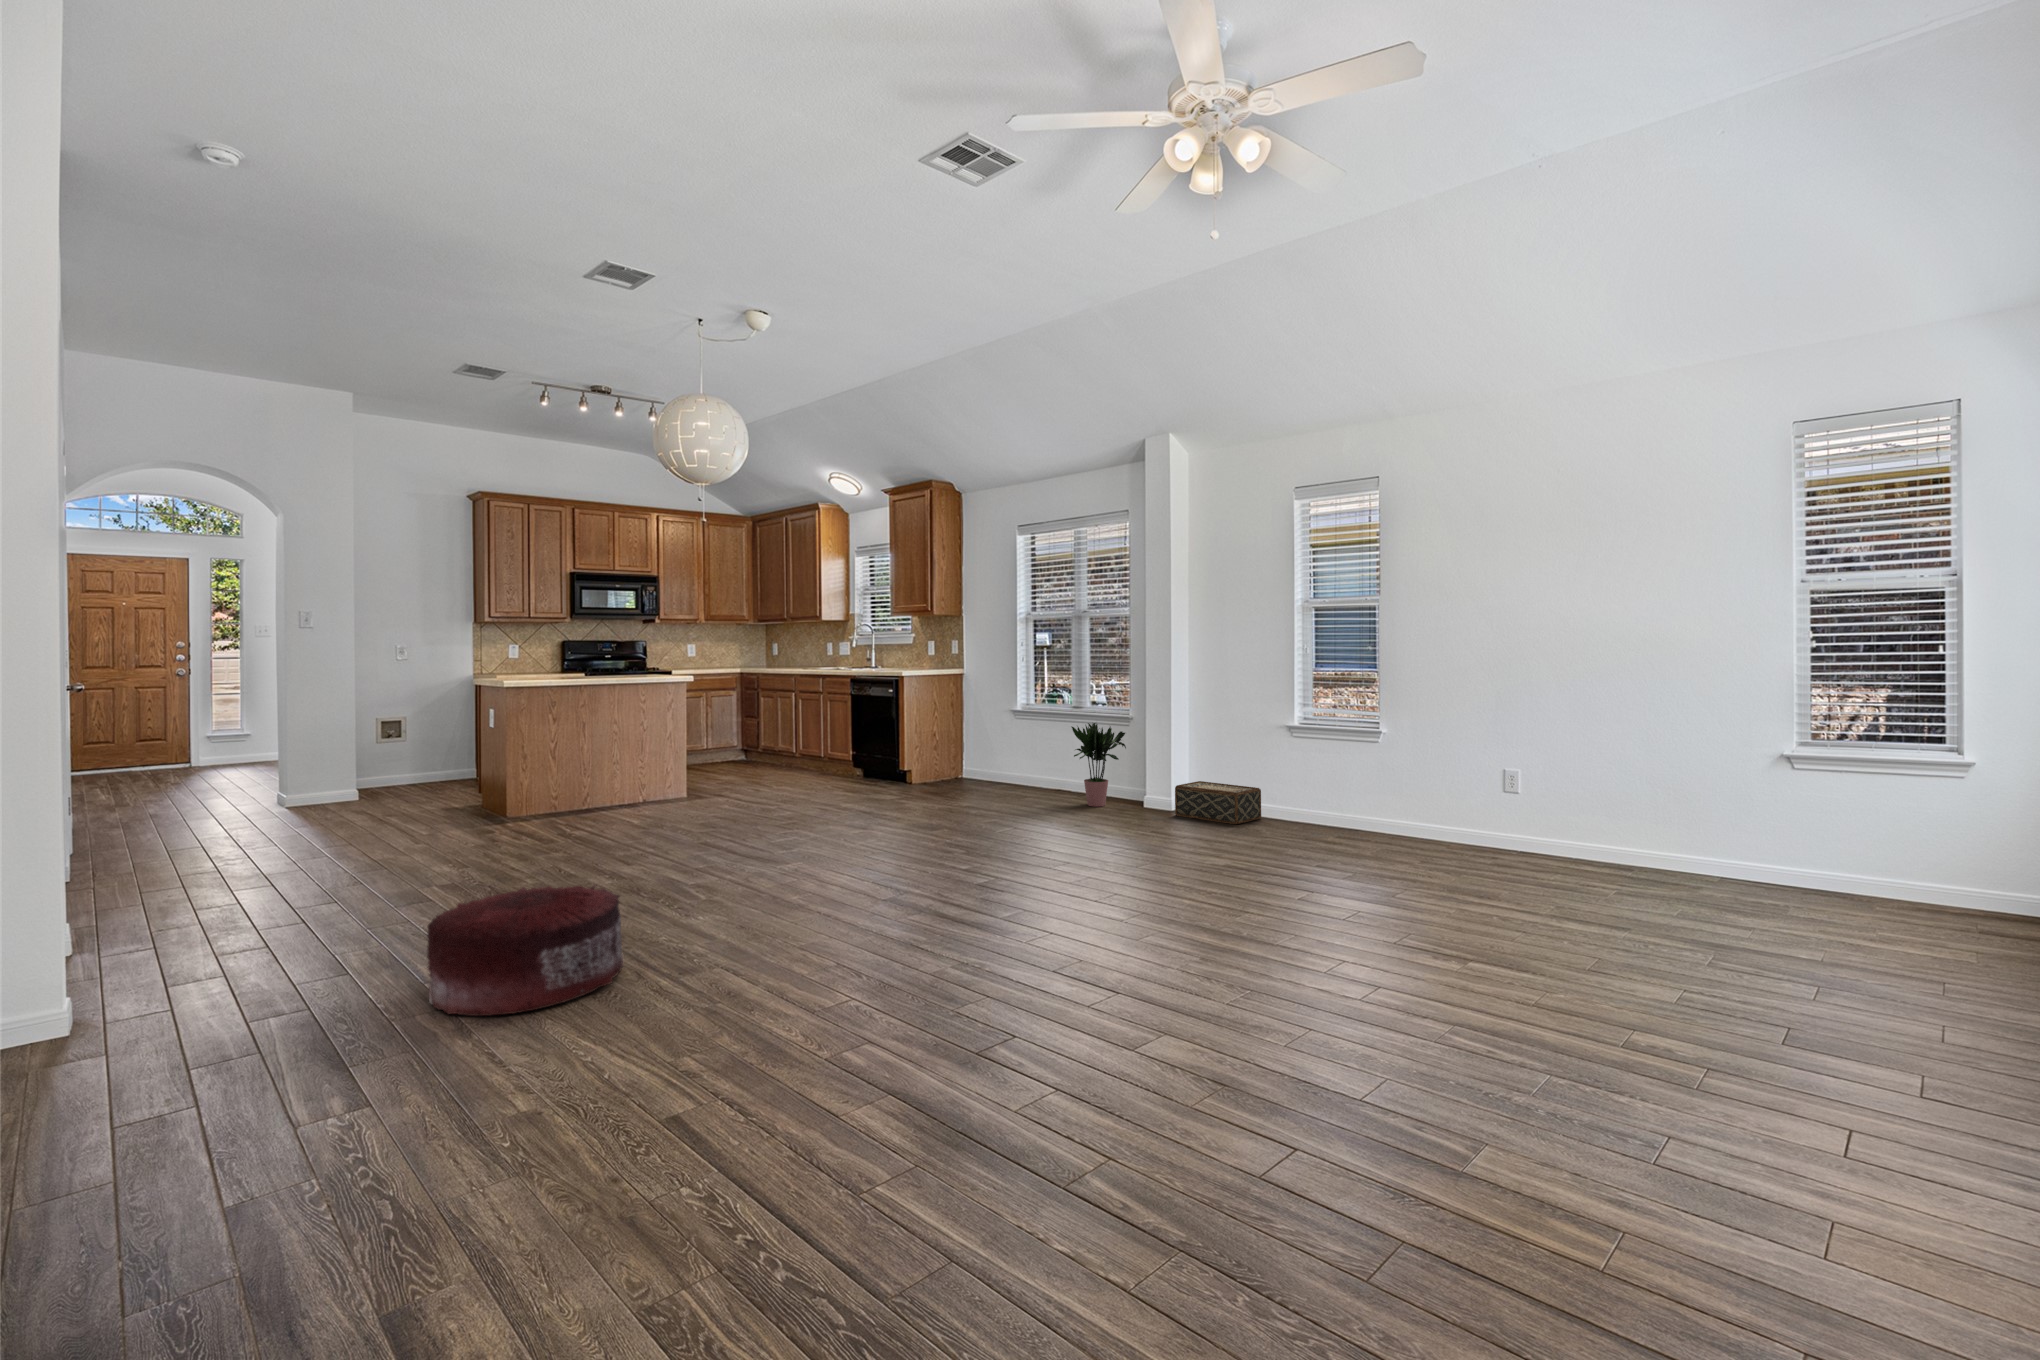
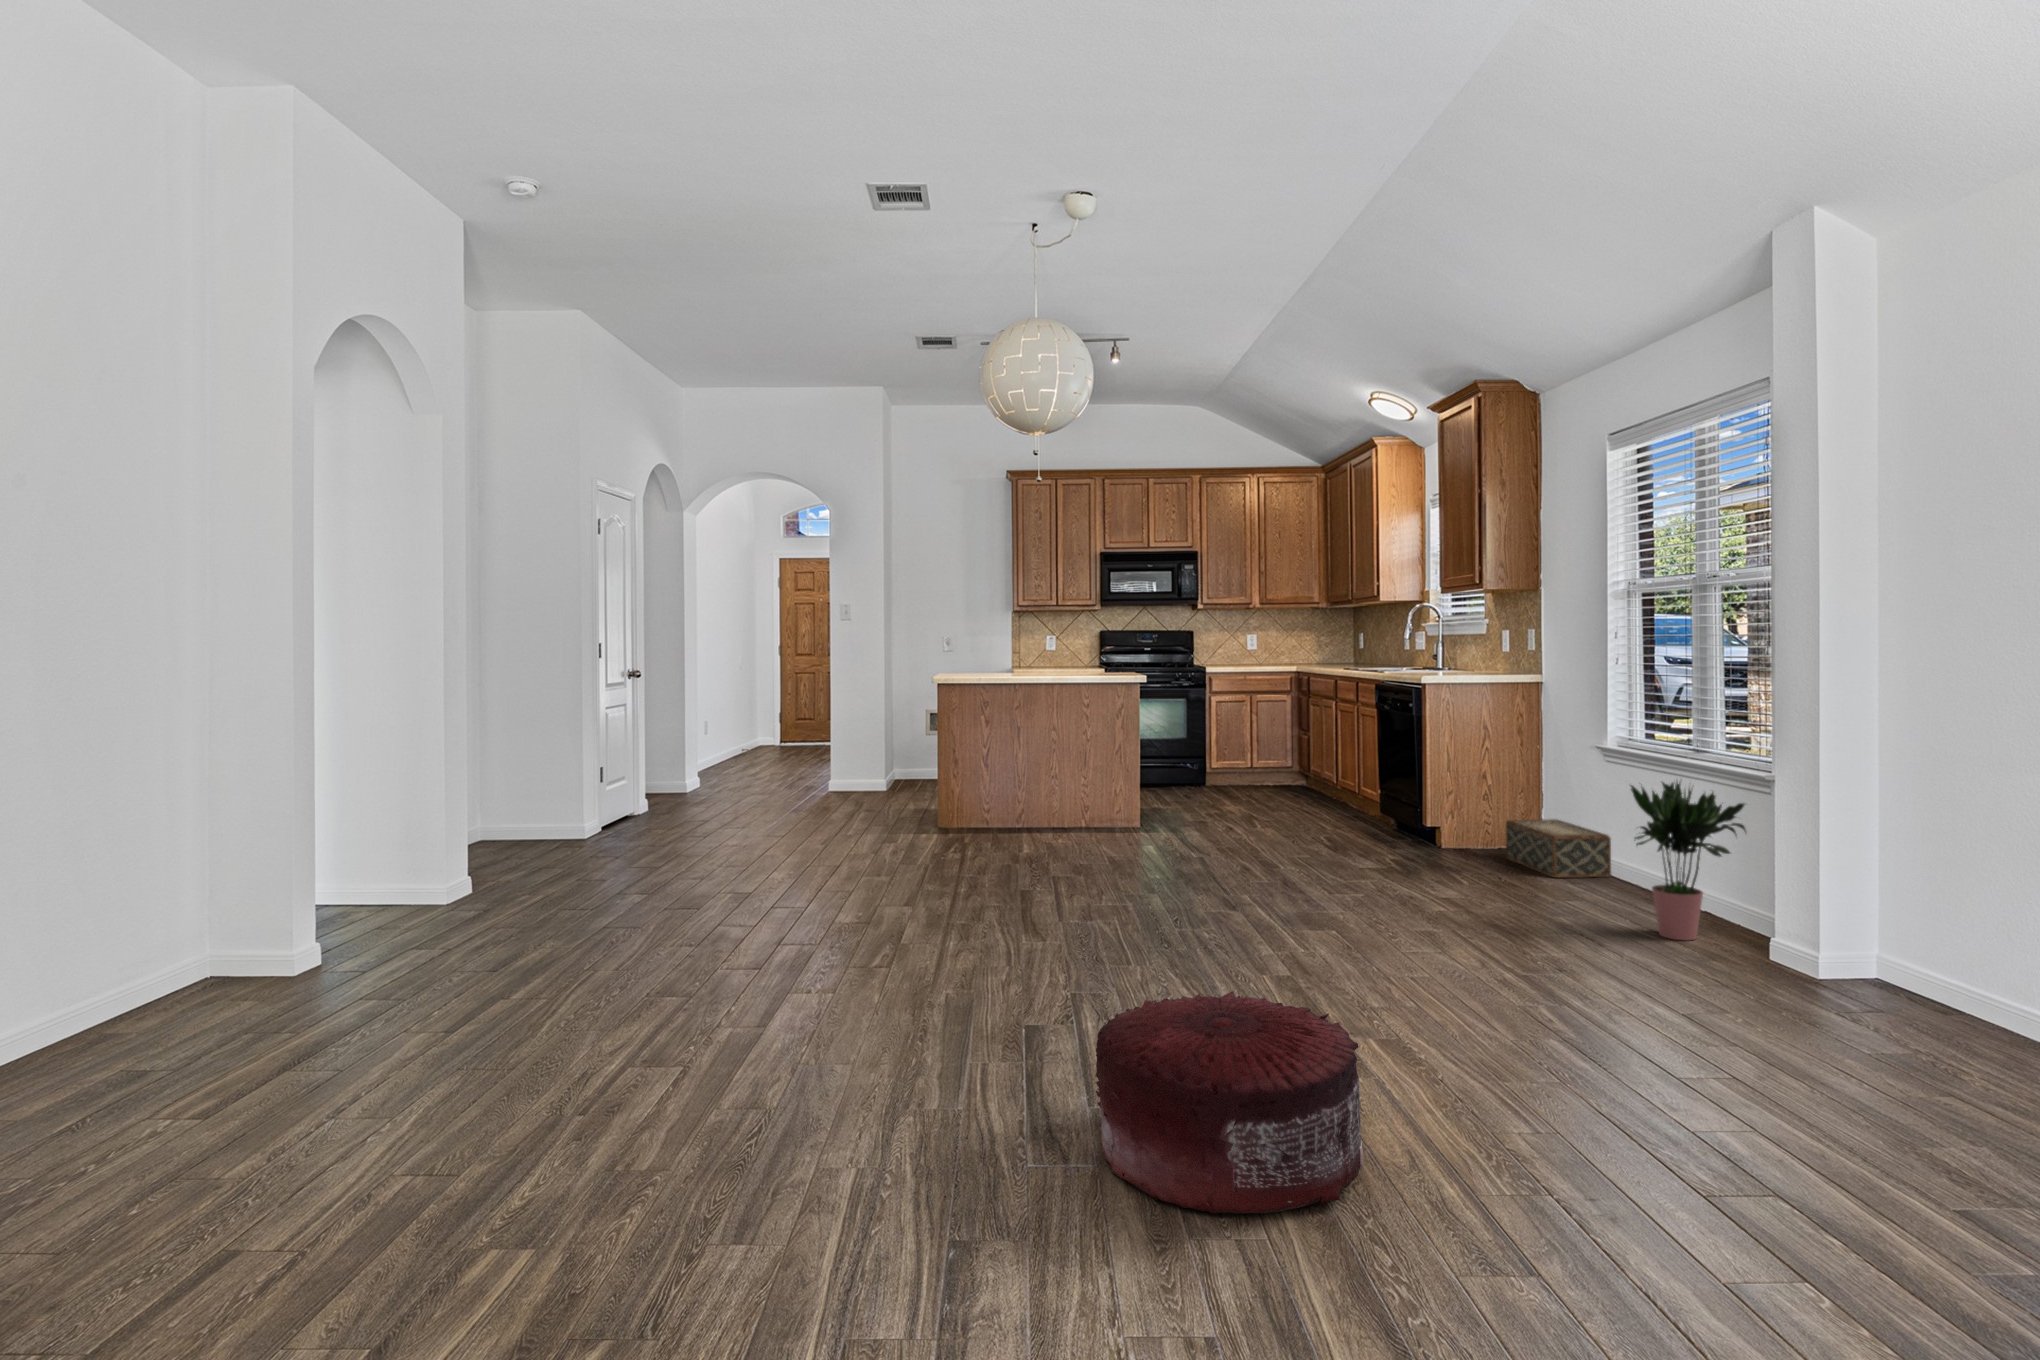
woven basket: present [1175,781,1261,824] -> present [1505,819,1611,878]
pouf: present [427,886,624,1016] -> present [1096,991,1364,1214]

